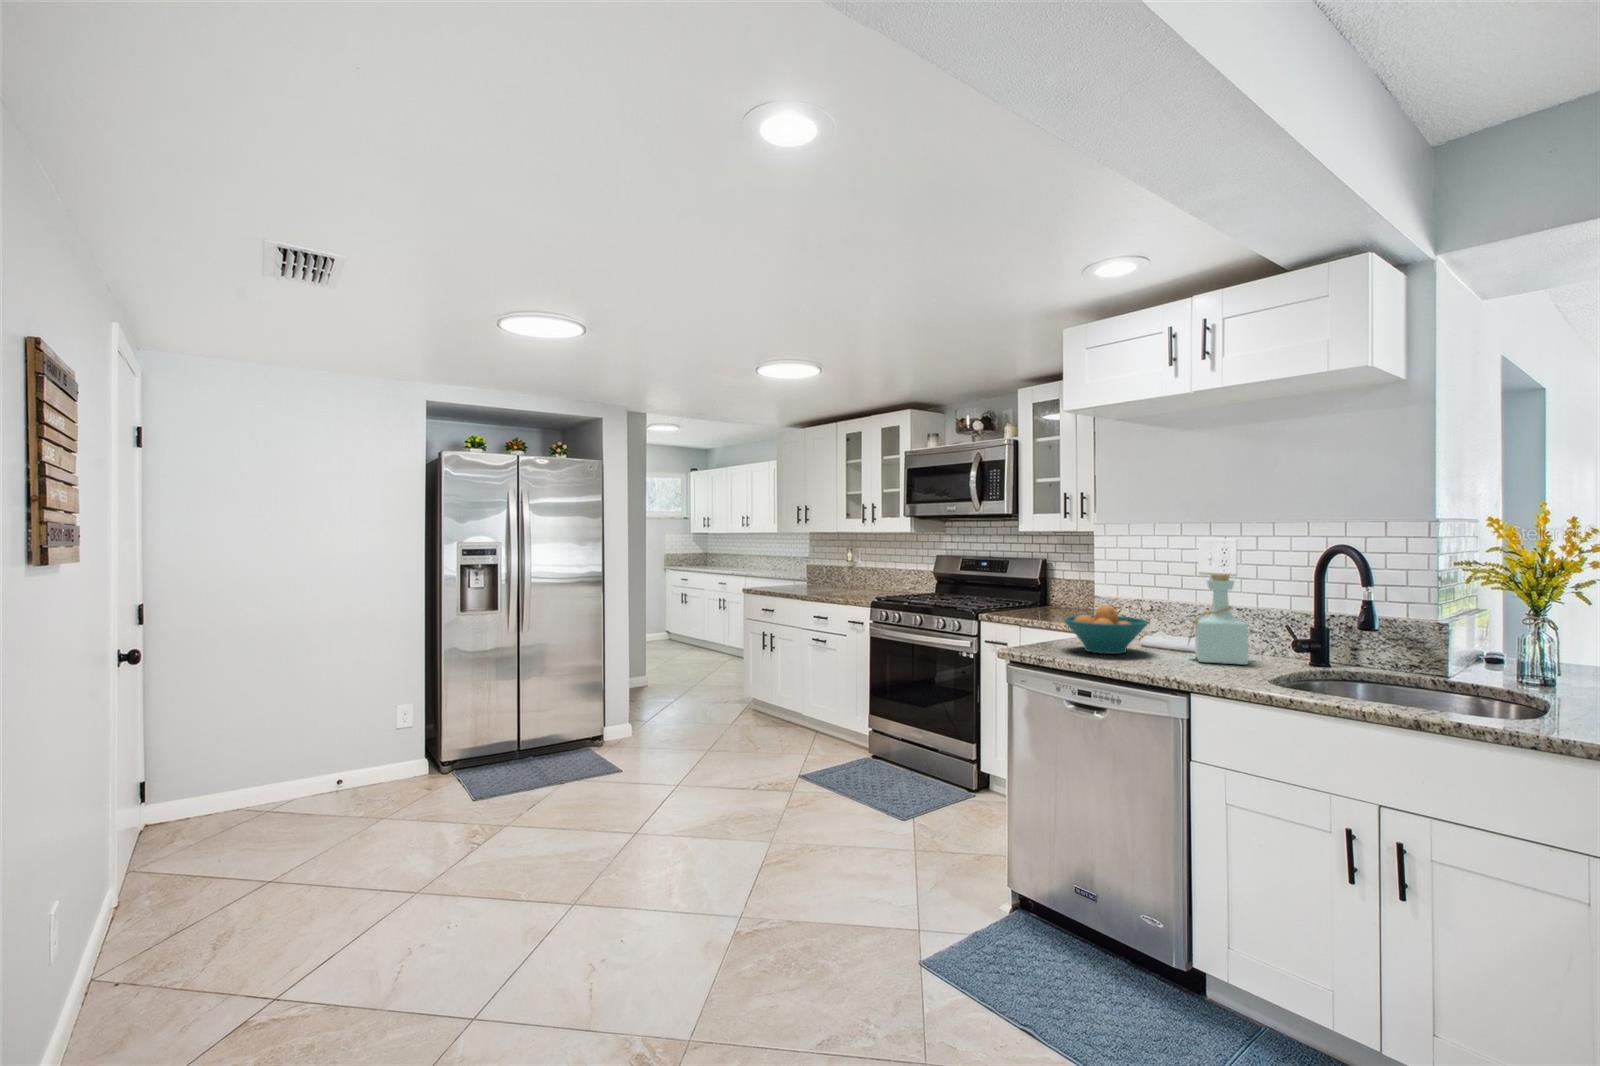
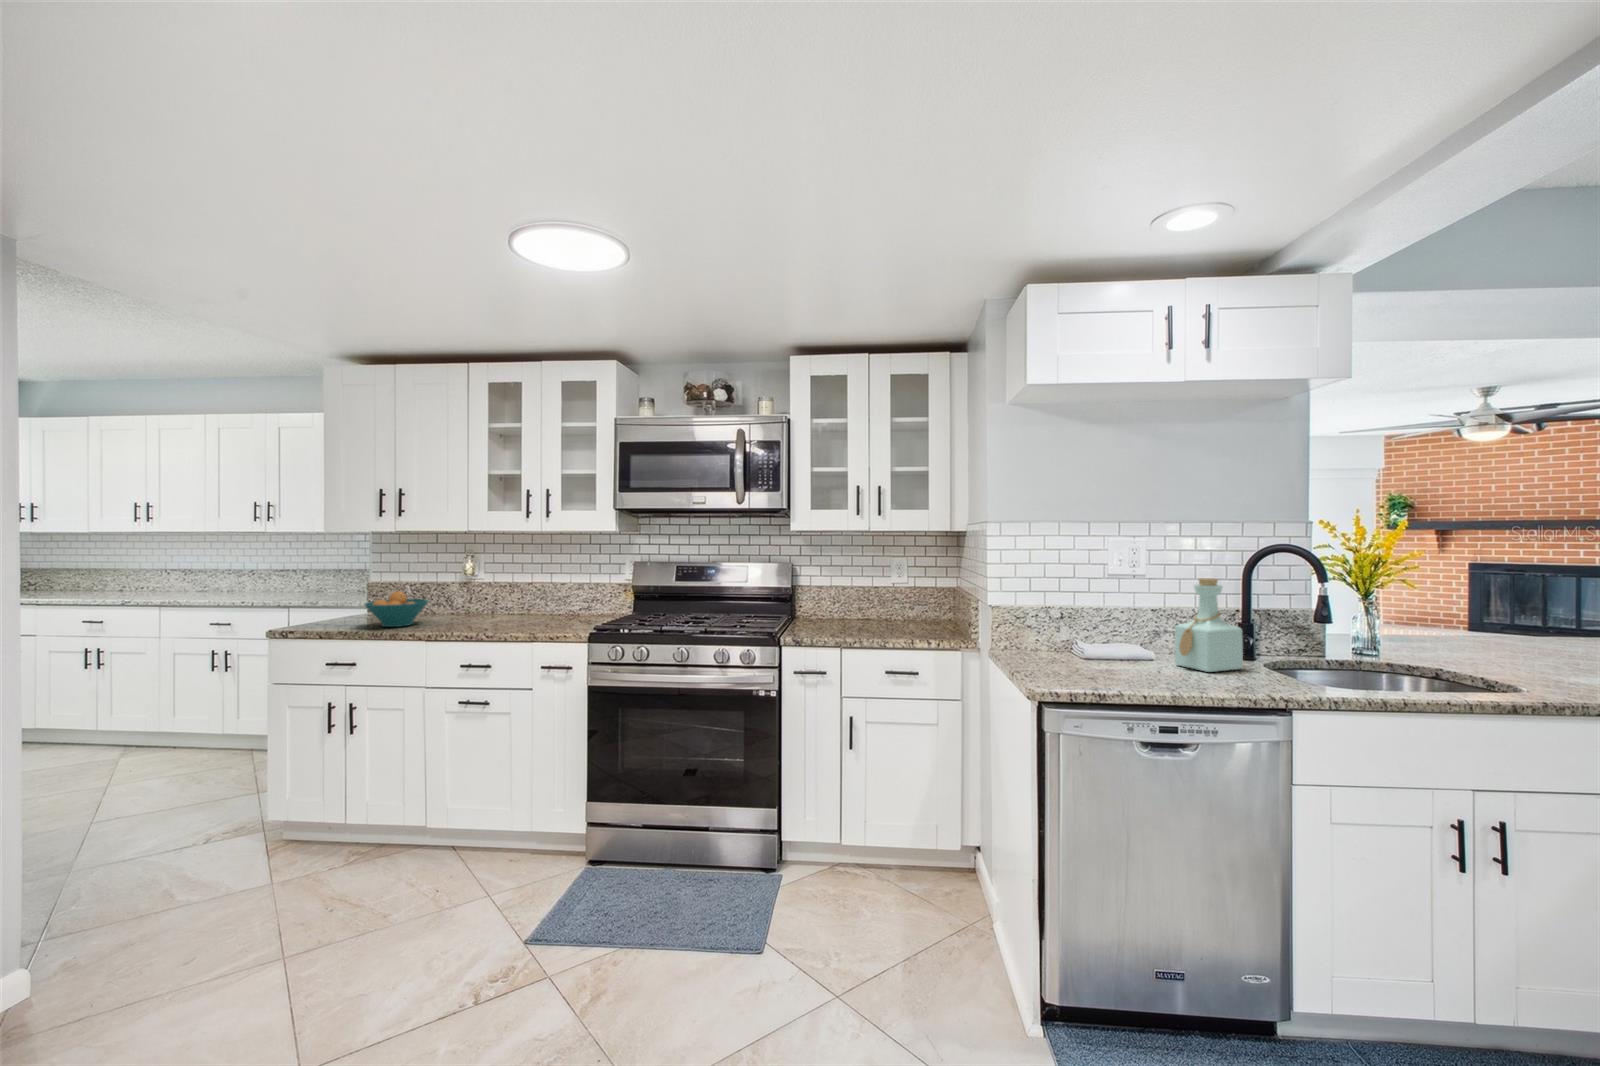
fruit bowl: present [1063,605,1149,654] -> present [364,591,429,627]

